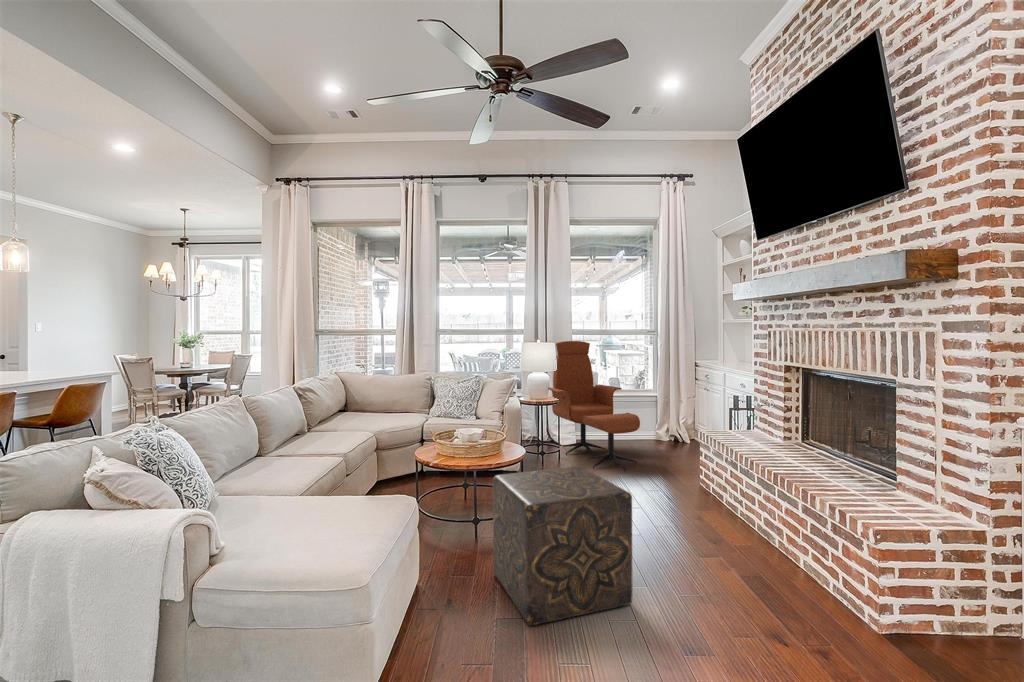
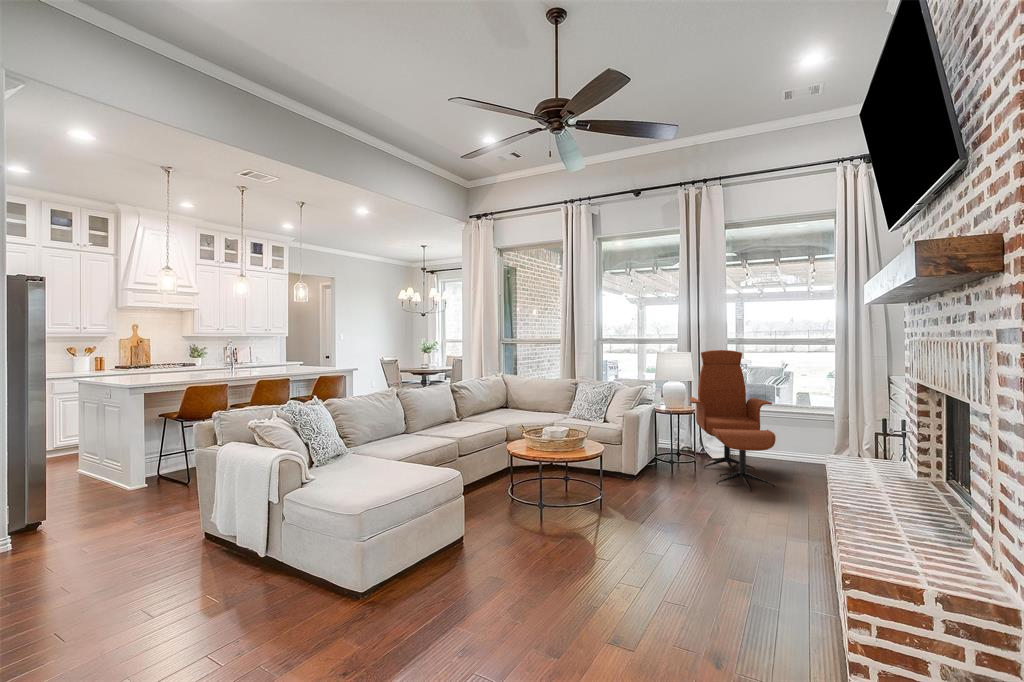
ottoman: present [493,466,632,625] -> none [505,463,609,596]

